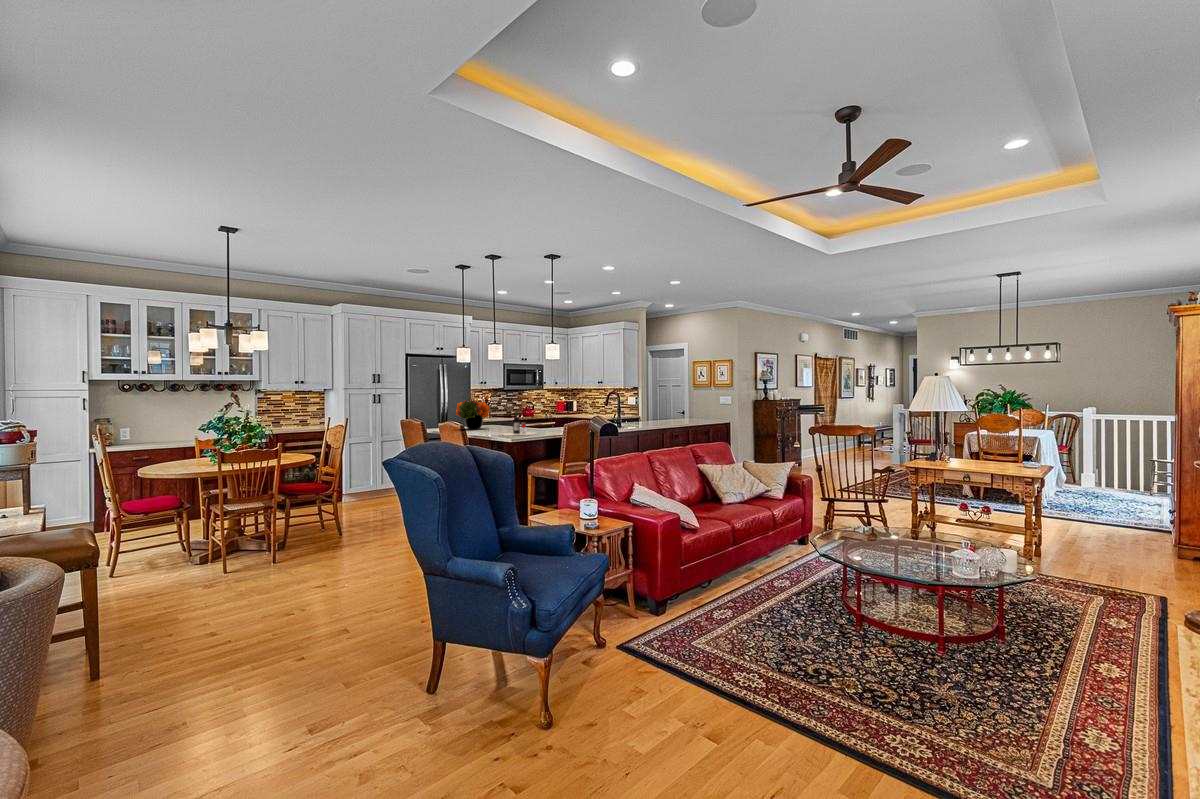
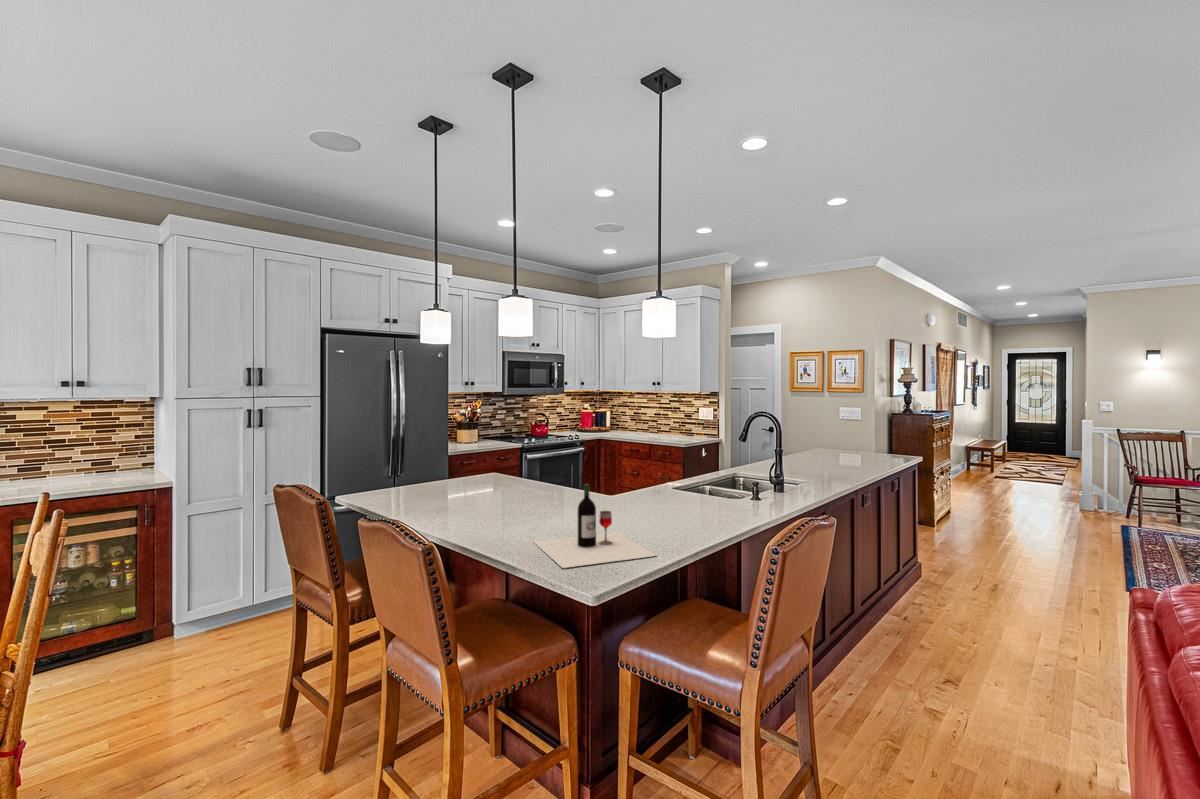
flower arrangement: present [456,399,490,429] -> none [414,431,499,506]

